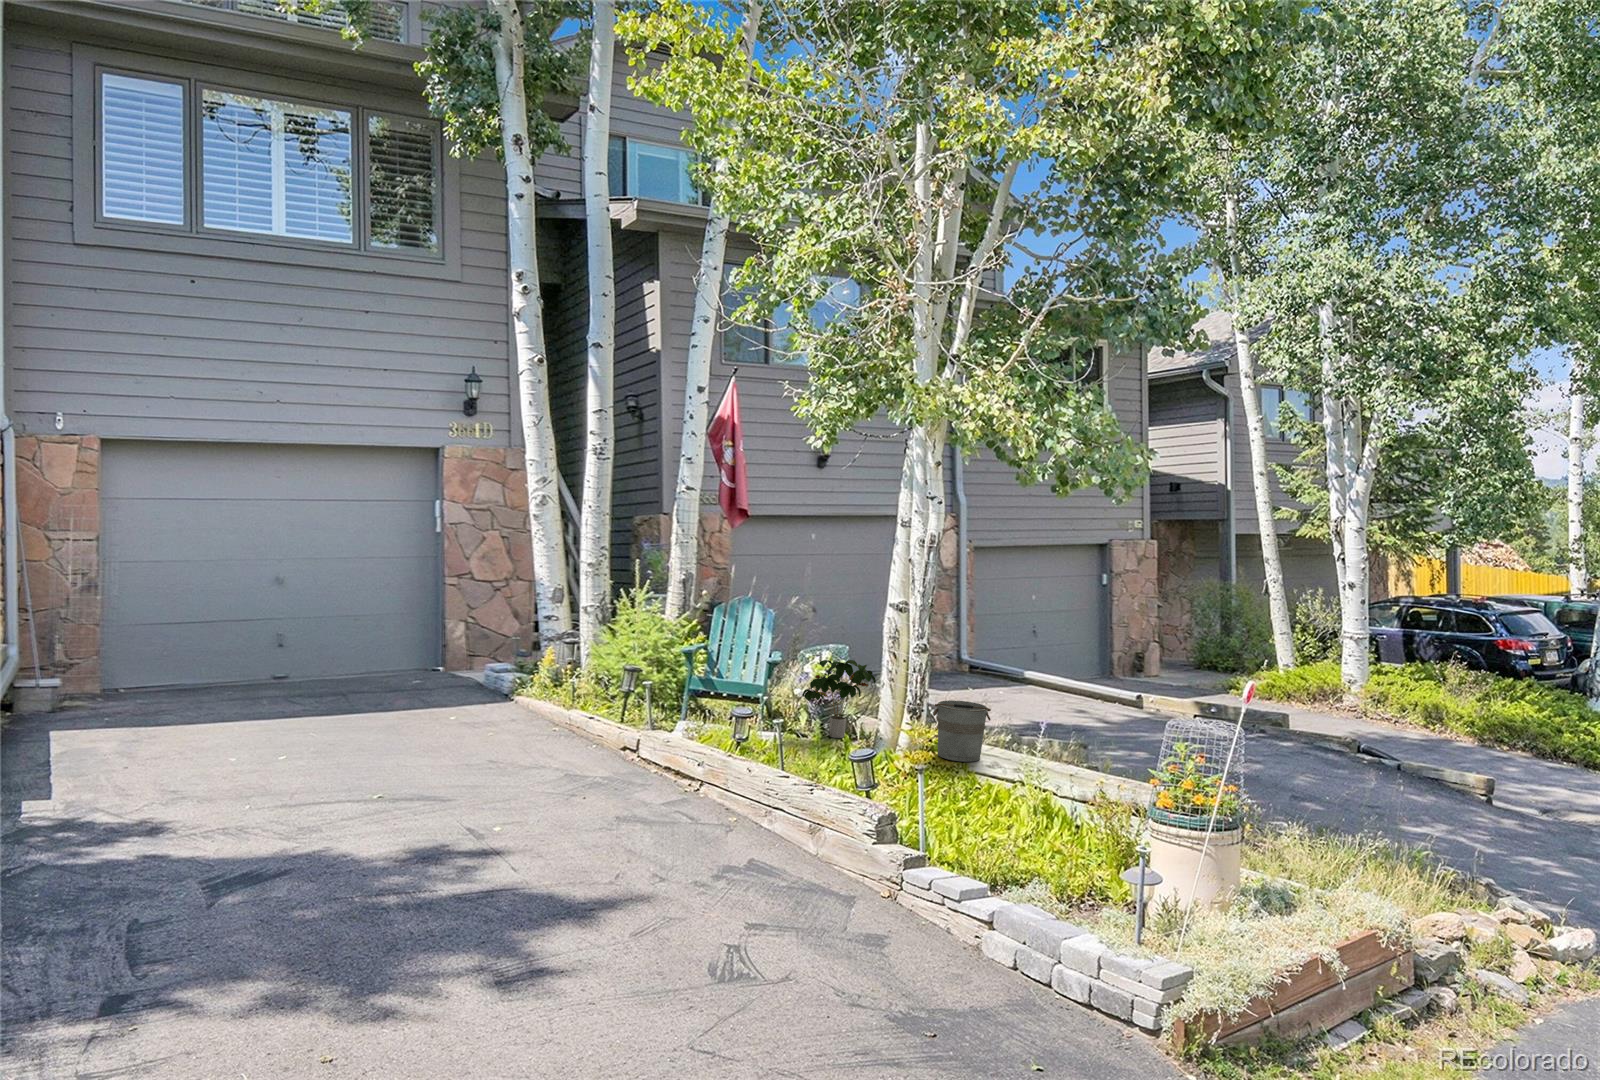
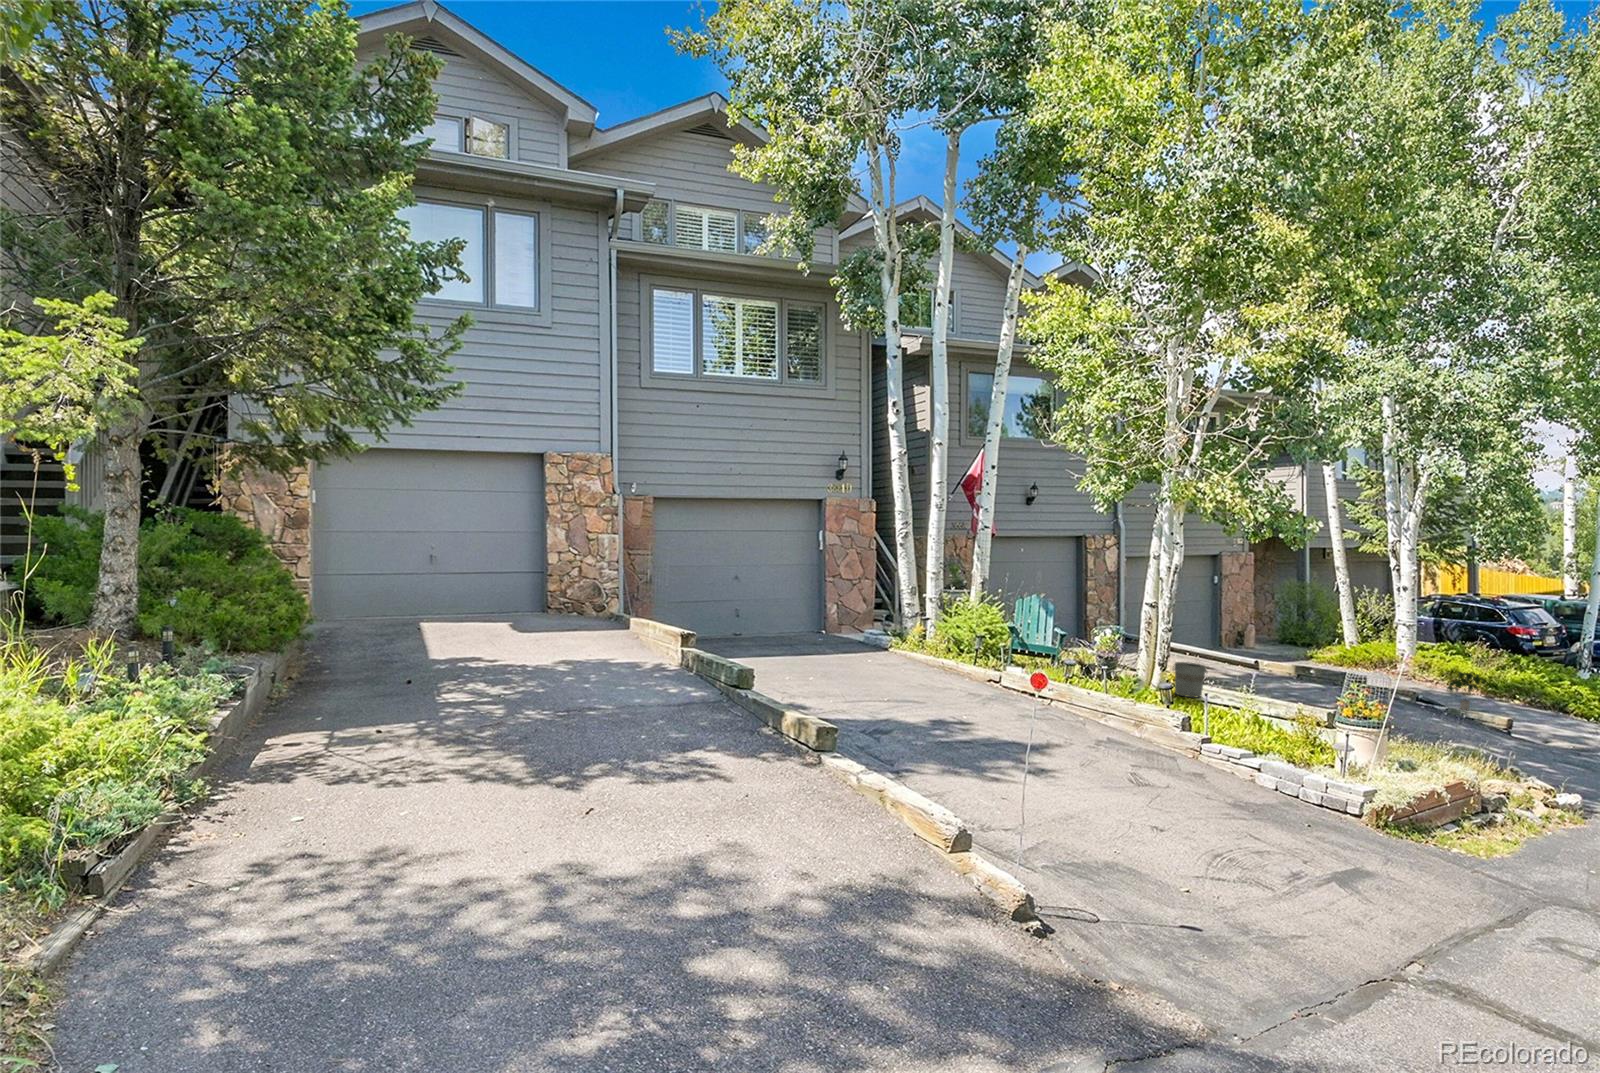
potted plant: present [802,660,876,738] -> present [1447,672,1485,710]

